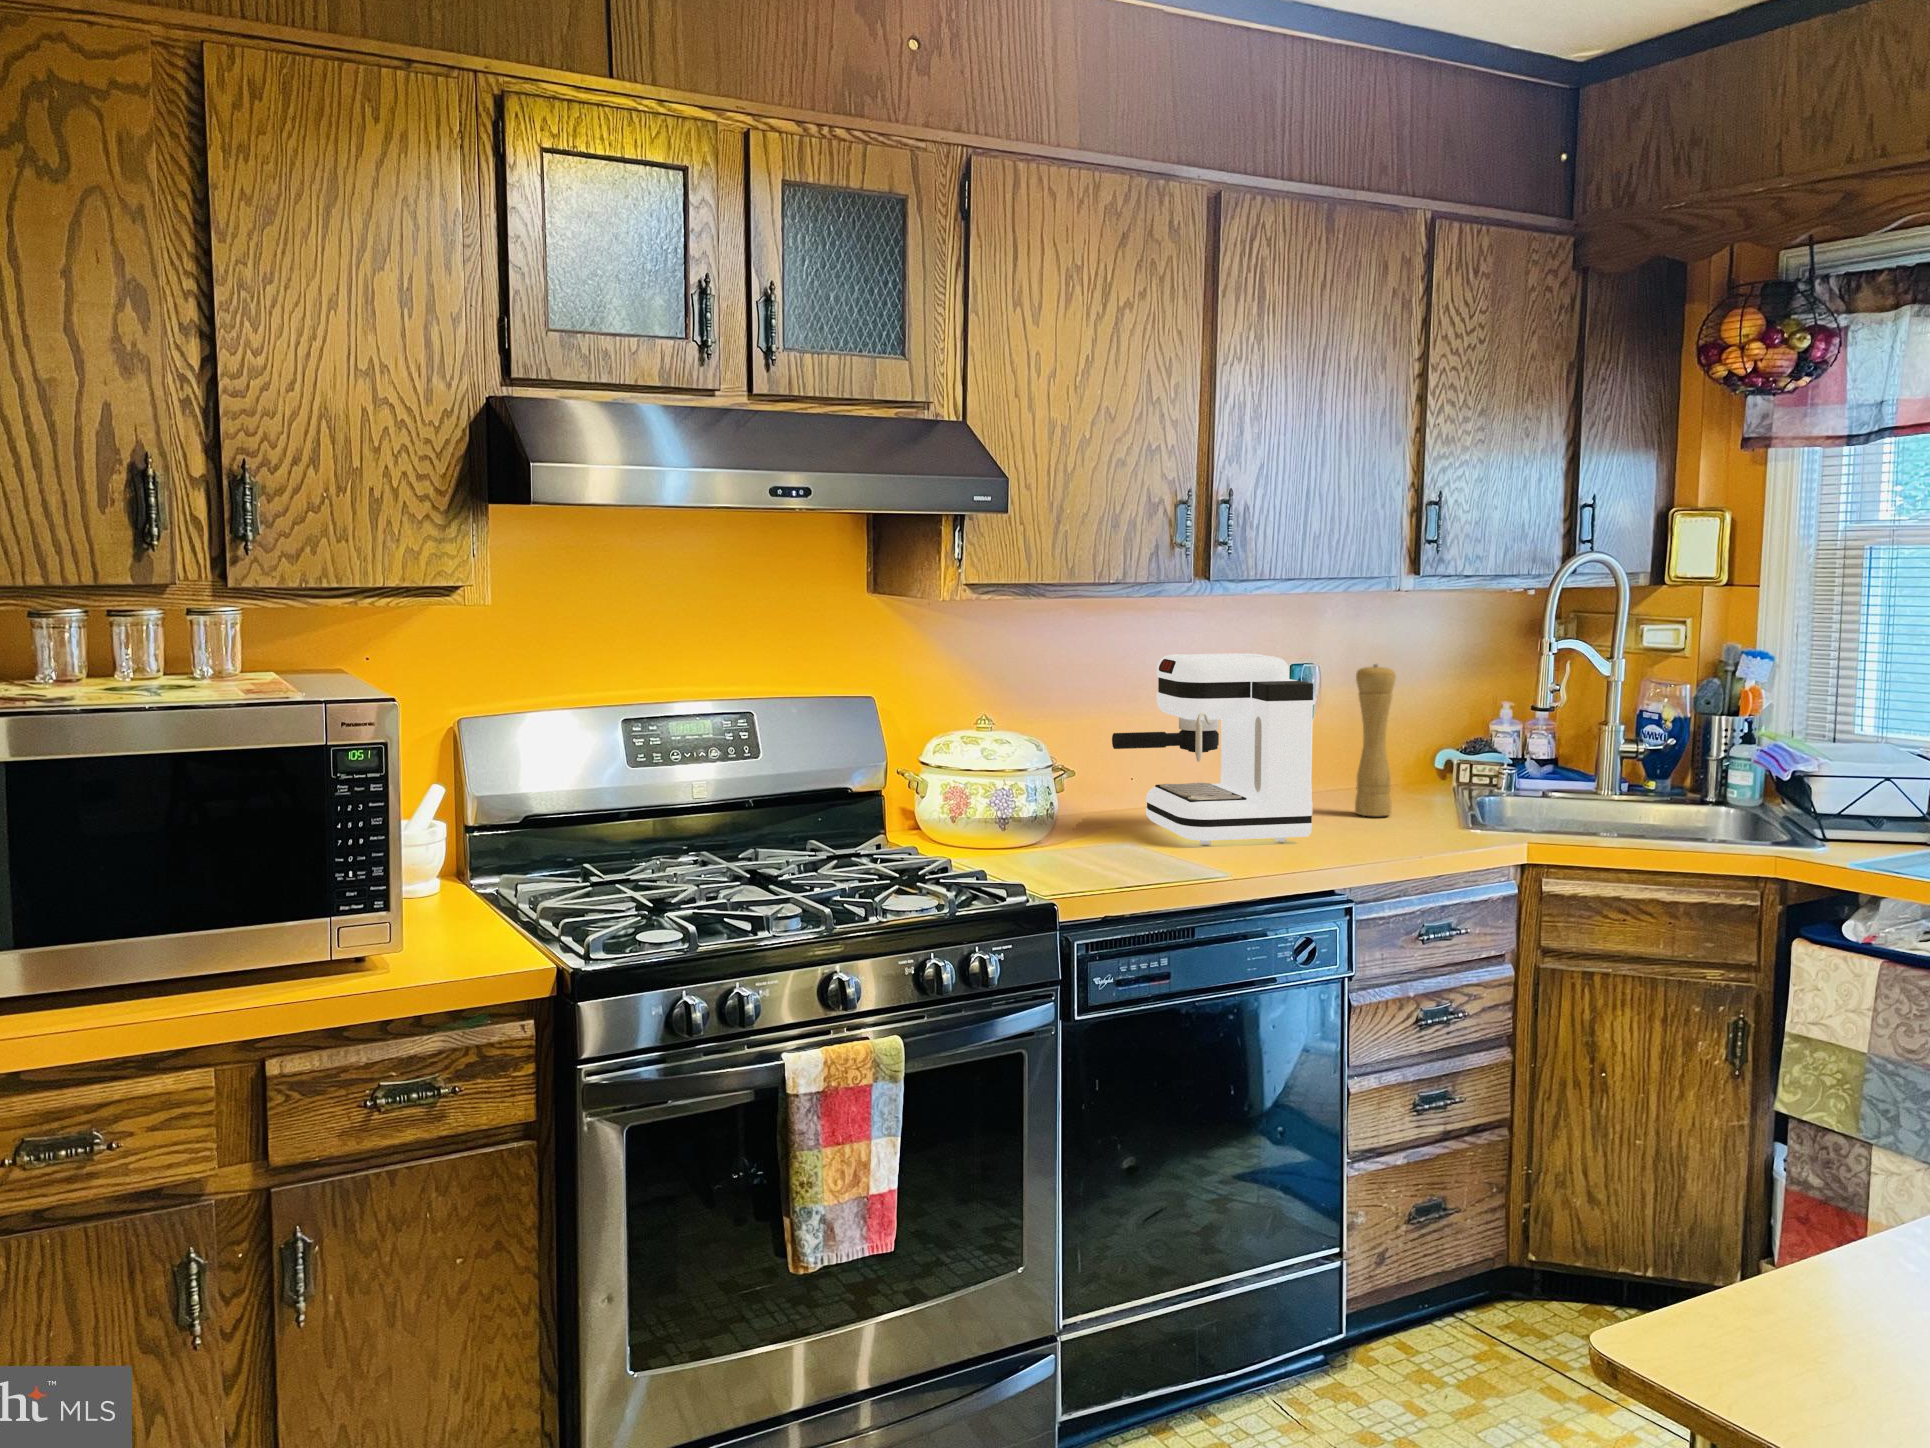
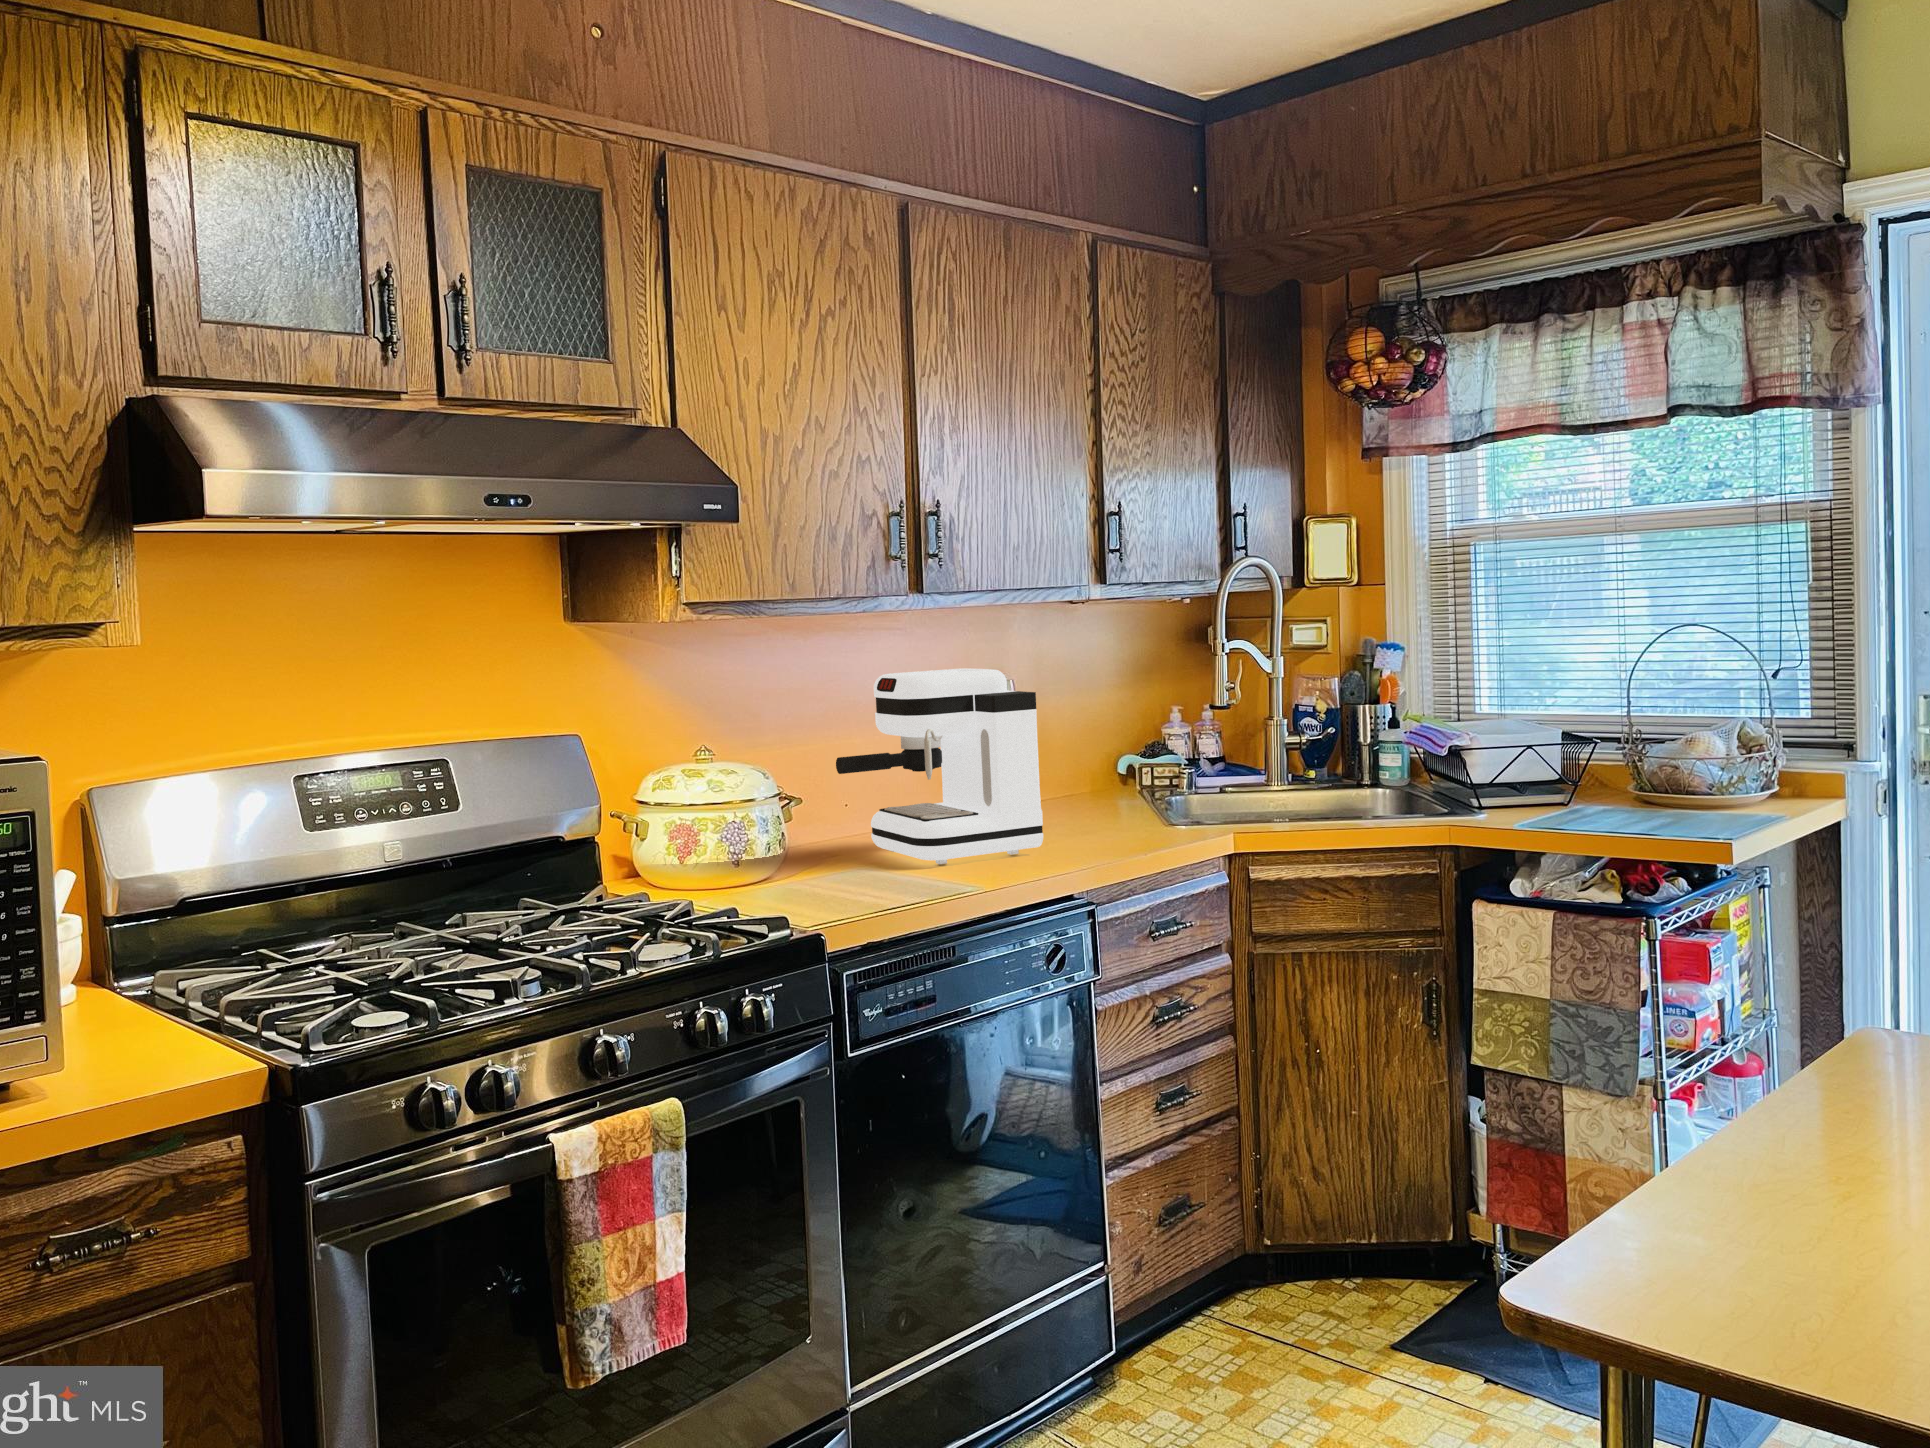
pepper mill: present [1355,664,1396,816] -> none [1059,674,1101,824]

